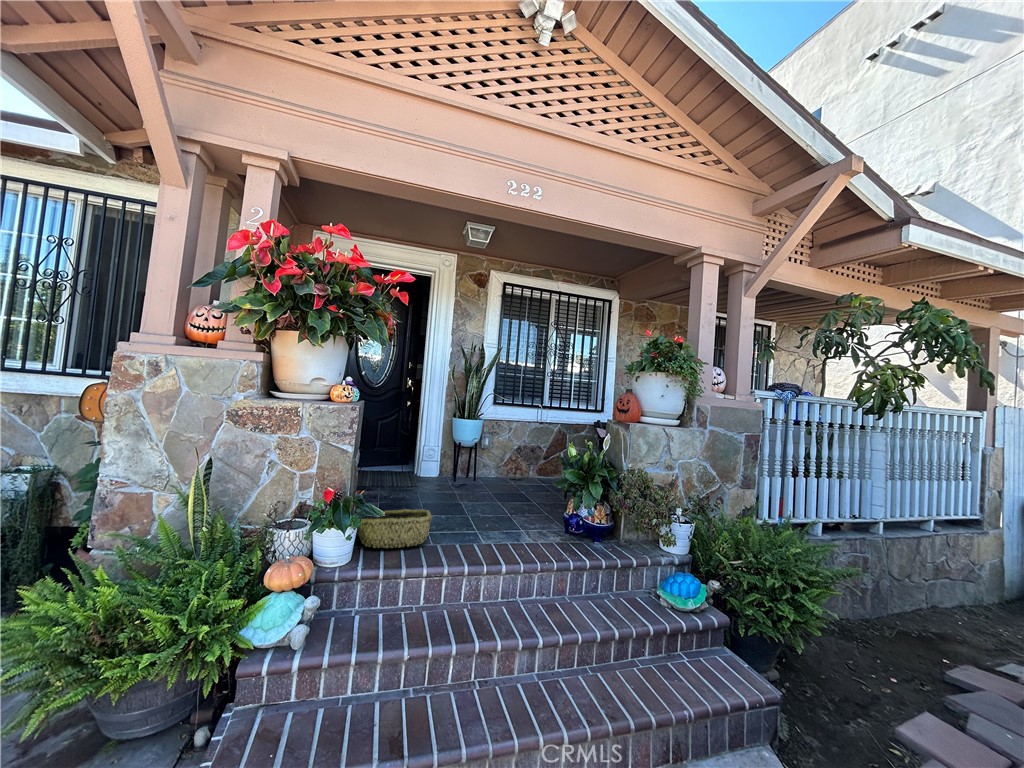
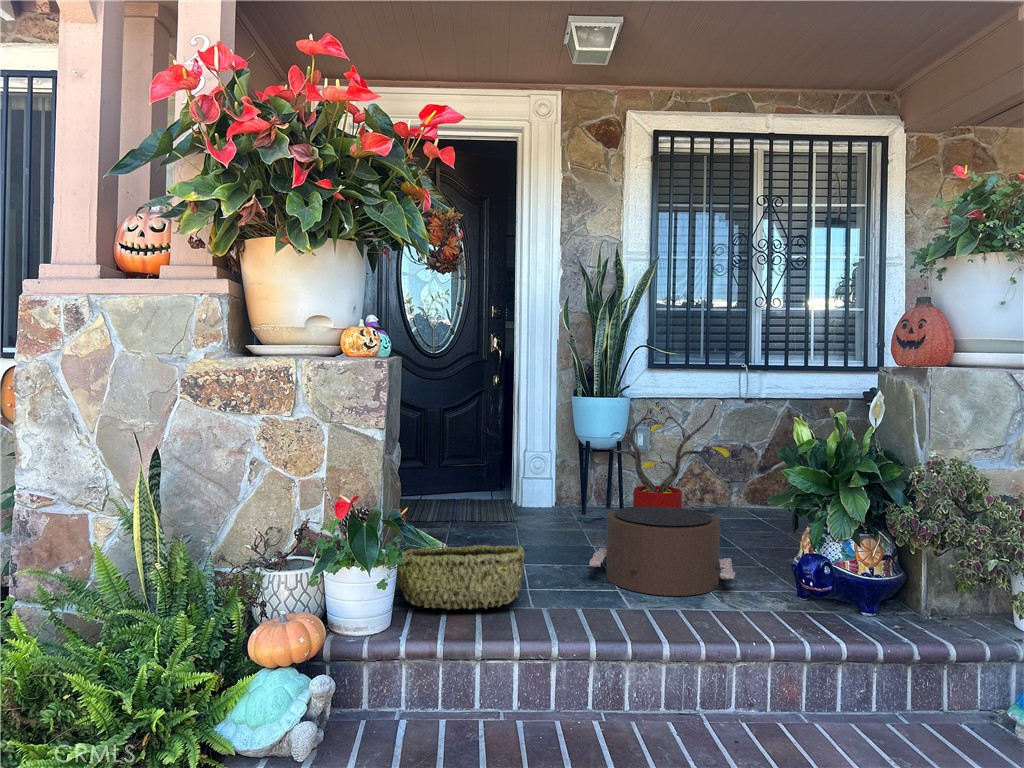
decorative plant: none [466,424,533,488] -> present [613,405,729,508]
pouf: none [463,485,537,535] -> present [589,507,735,596]

